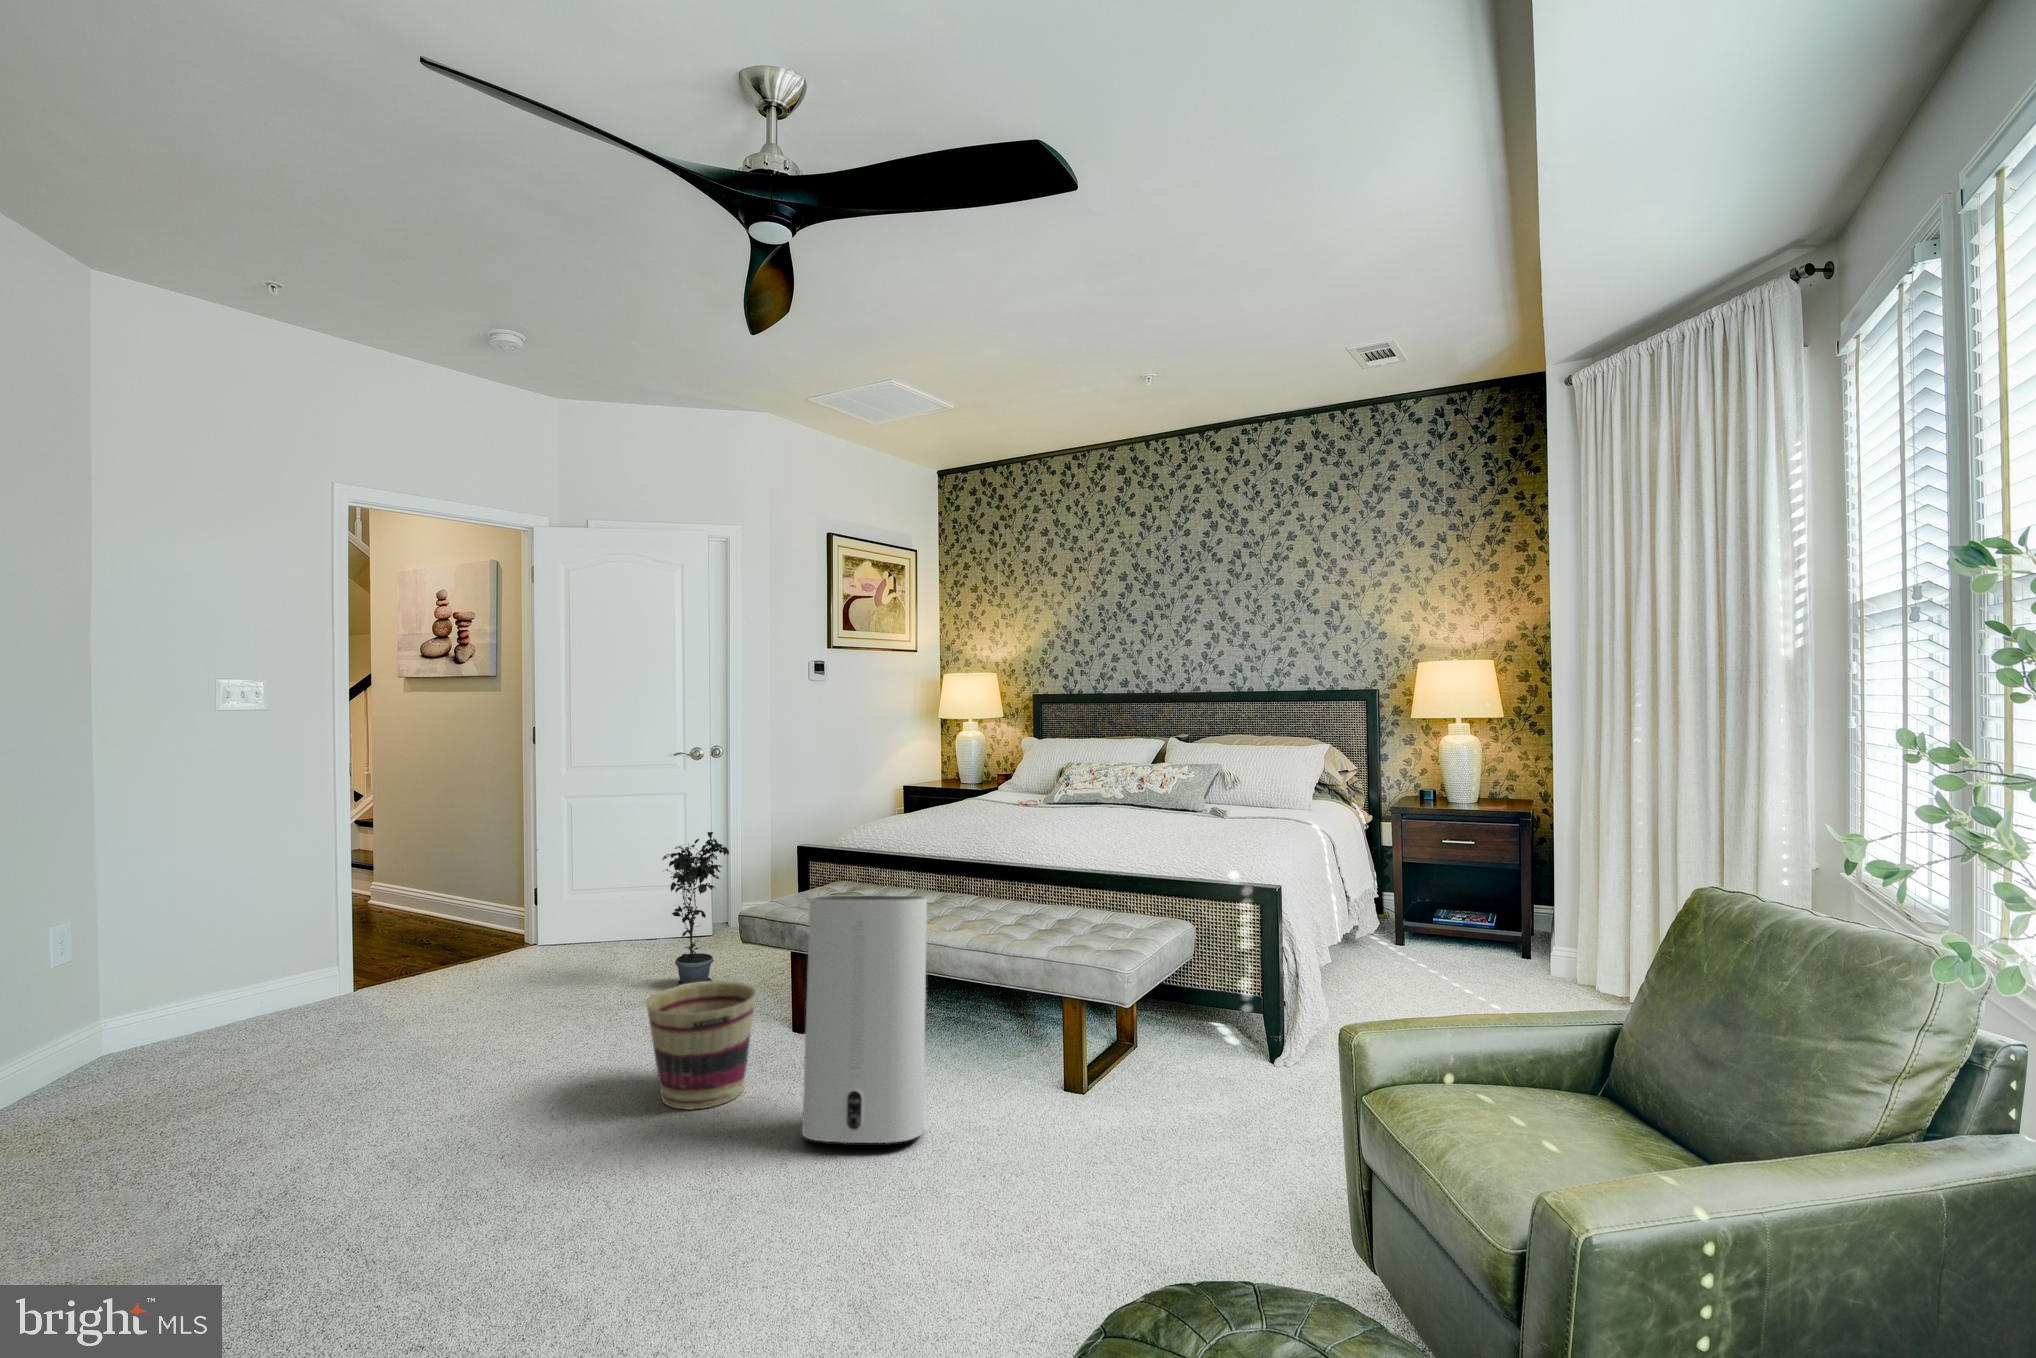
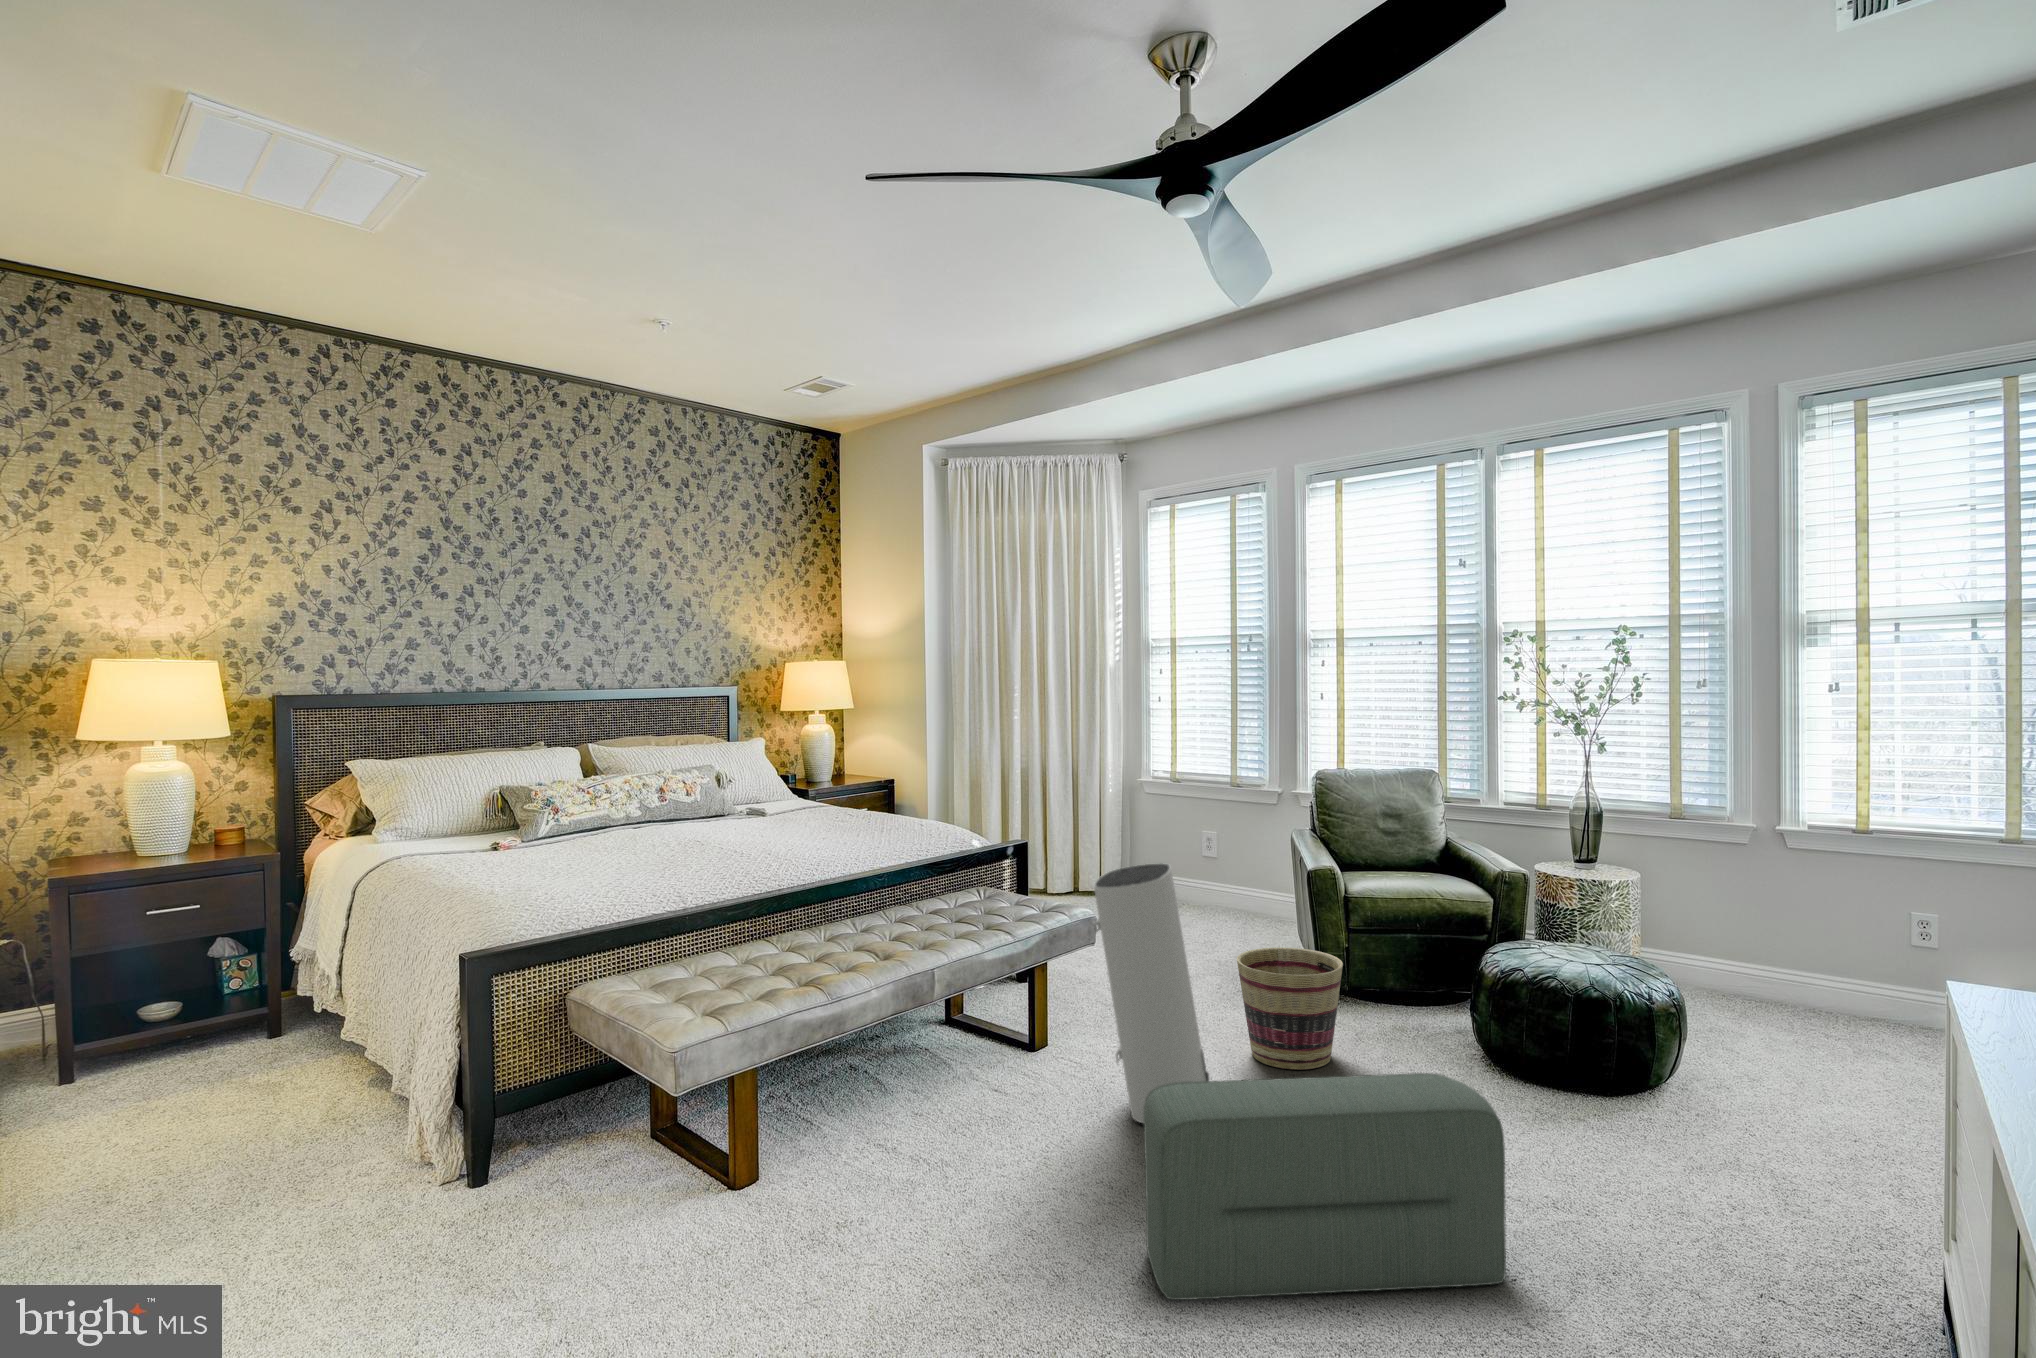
potted plant: present [662,832,729,986] -> none [394,938,573,1259]
basket: present [646,981,756,1110] -> present [1237,947,1343,1070]
pouf: none [444,1019,600,1285] -> present [1144,1073,1506,1300]

